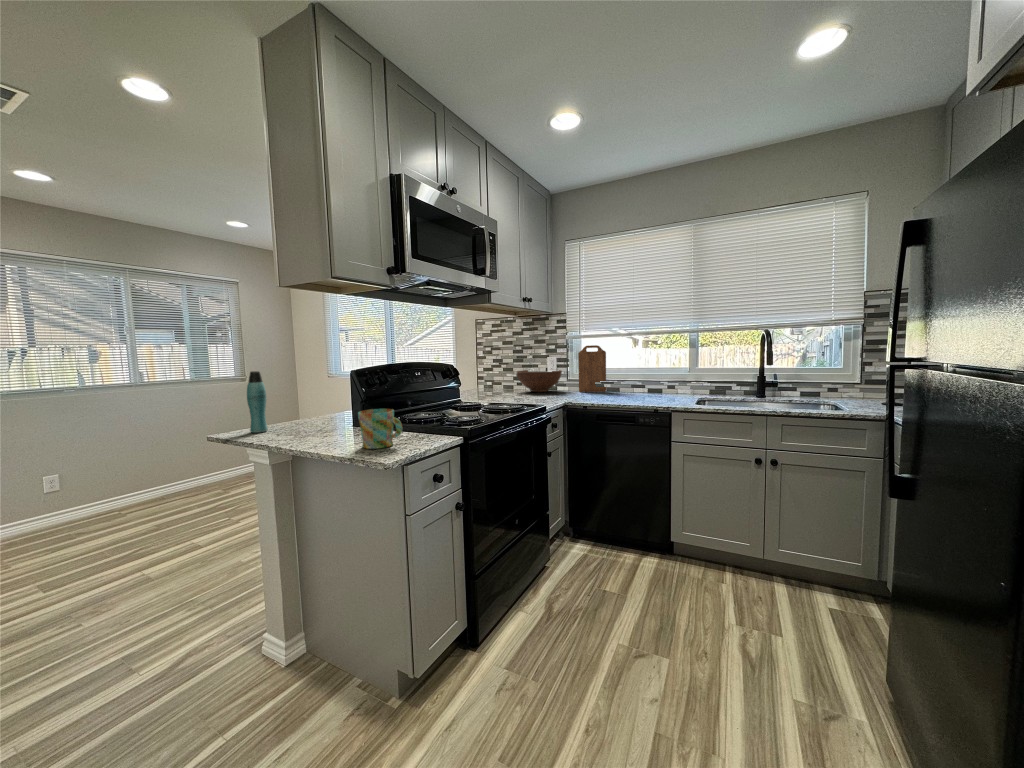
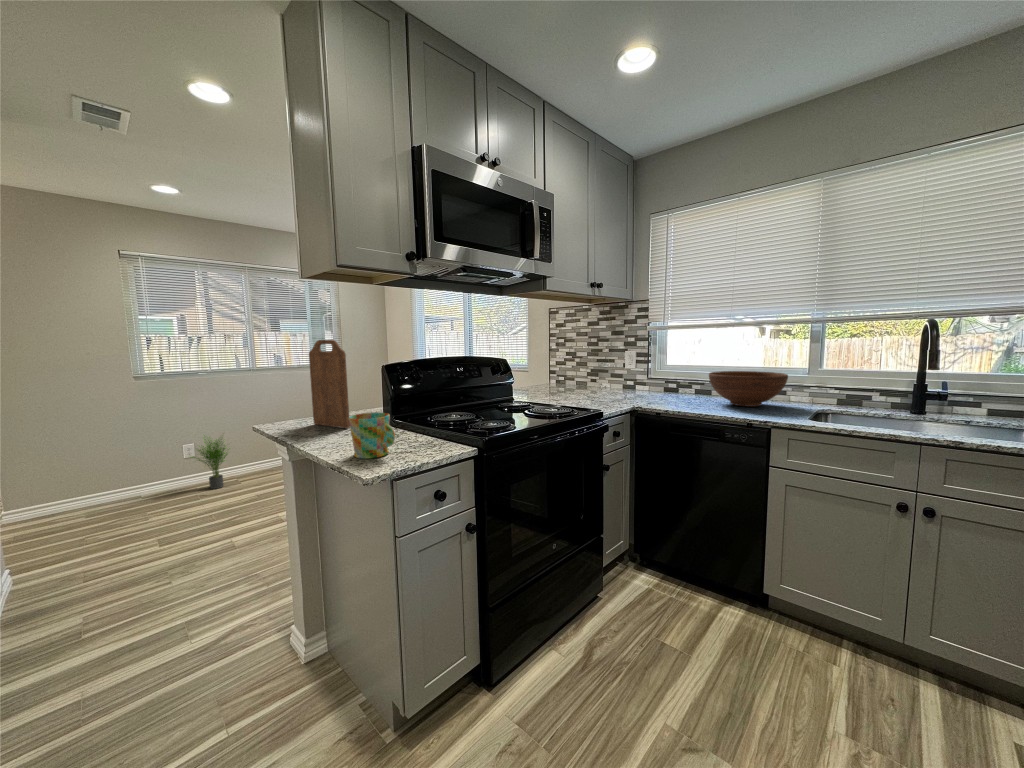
cutting board: present [578,345,606,392] -> present [309,340,350,428]
fruit bowl: present [517,370,562,392] -> present [709,371,788,407]
bottle: present [247,371,268,433] -> none [278,365,299,427]
potted plant: none [47,455,115,526] -> present [198,439,227,489]

